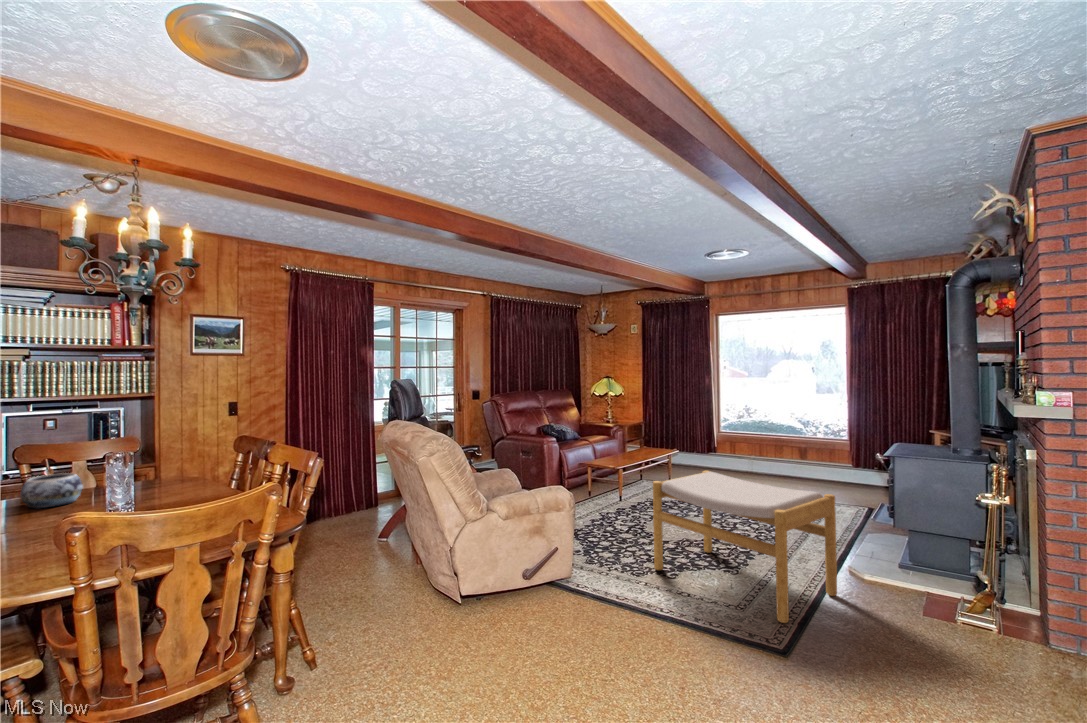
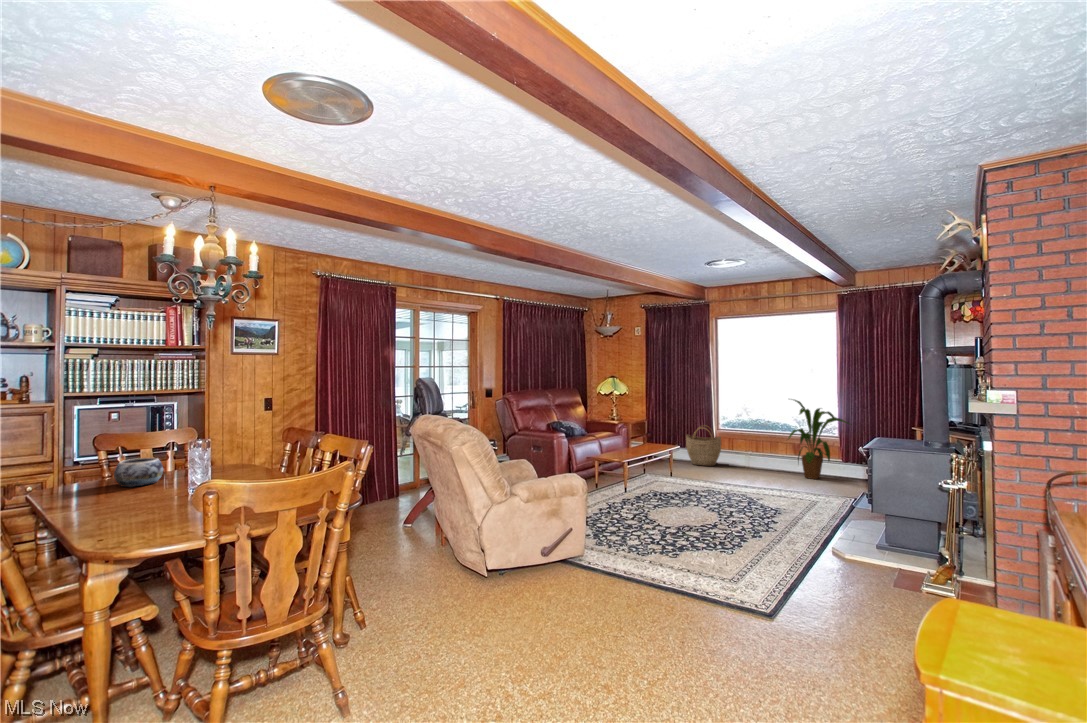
house plant: none [793,400,863,485] -> present [788,400,849,479]
woven basket: none [687,428,723,470] -> present [686,427,721,466]
footstool: present [653,471,837,623] -> none [656,462,819,593]

